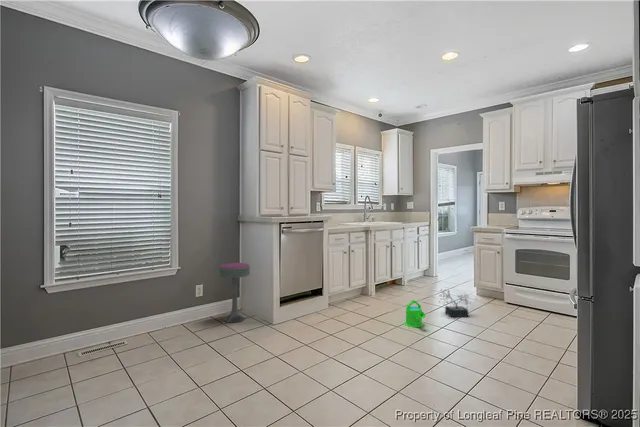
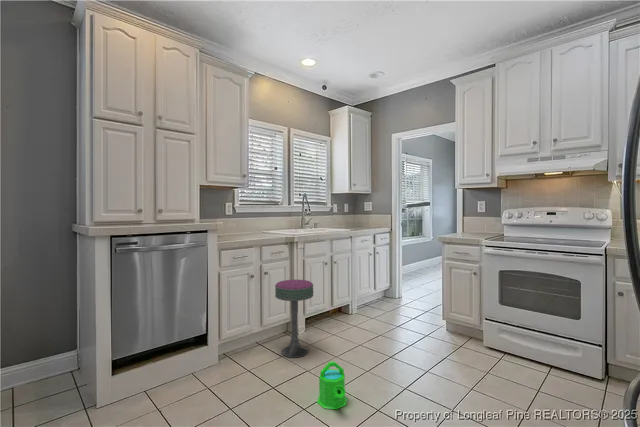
bar stool: present [219,263,250,322] -> present [275,280,313,358]
decorative plant: present [440,290,468,317] -> none [380,334,430,381]

